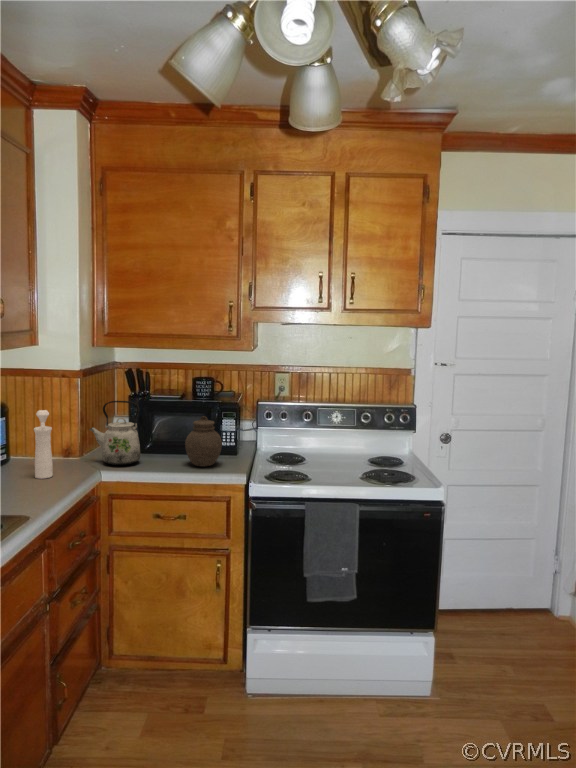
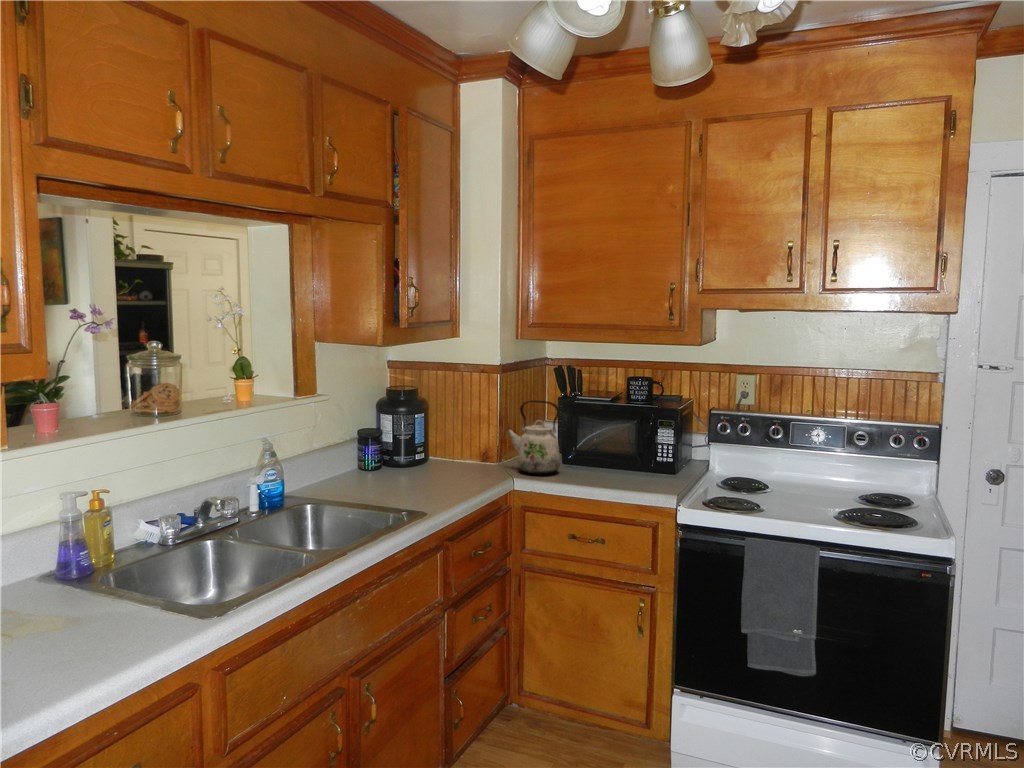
pepper mill: present [34,410,53,479] -> none [445,407,464,480]
jar: present [185,416,222,466] -> none [610,423,654,484]

